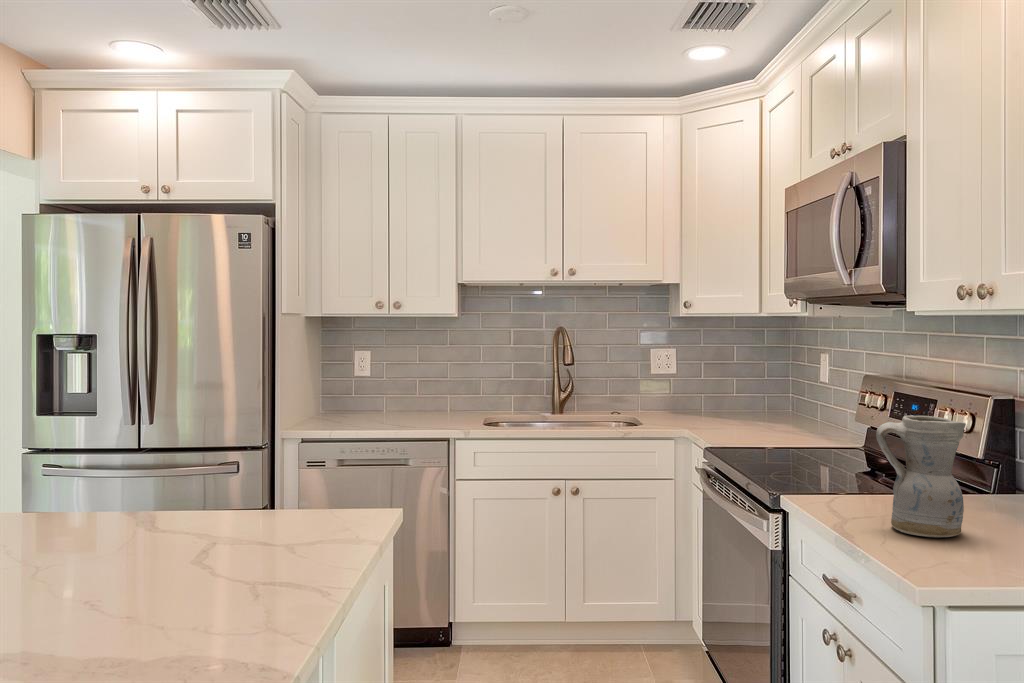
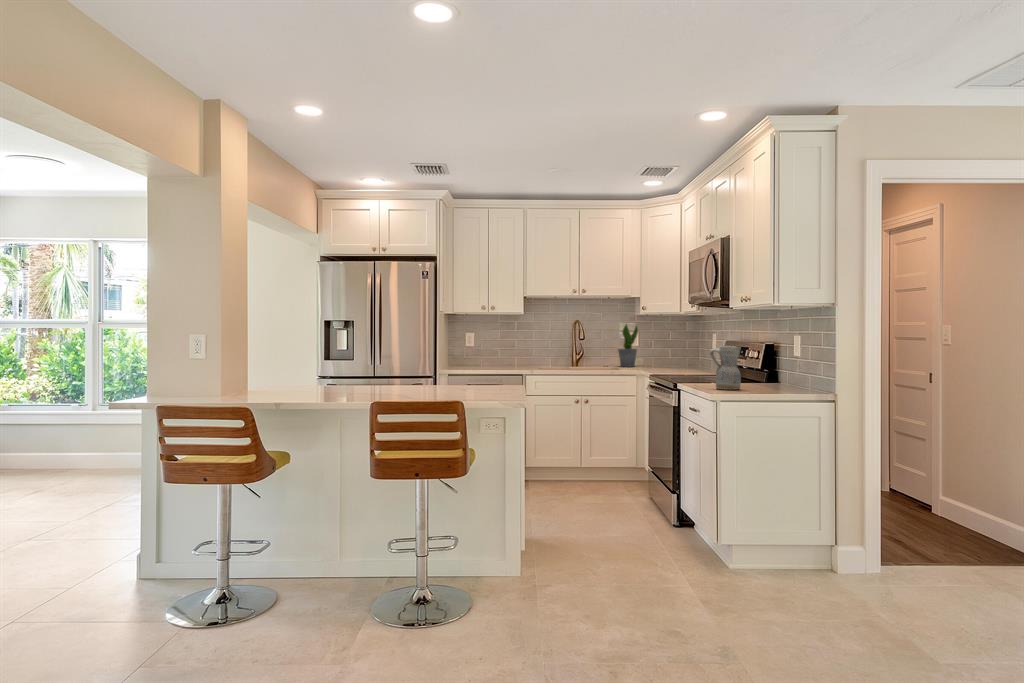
potted plant: none [637,332,675,414] -> present [618,324,638,367]

